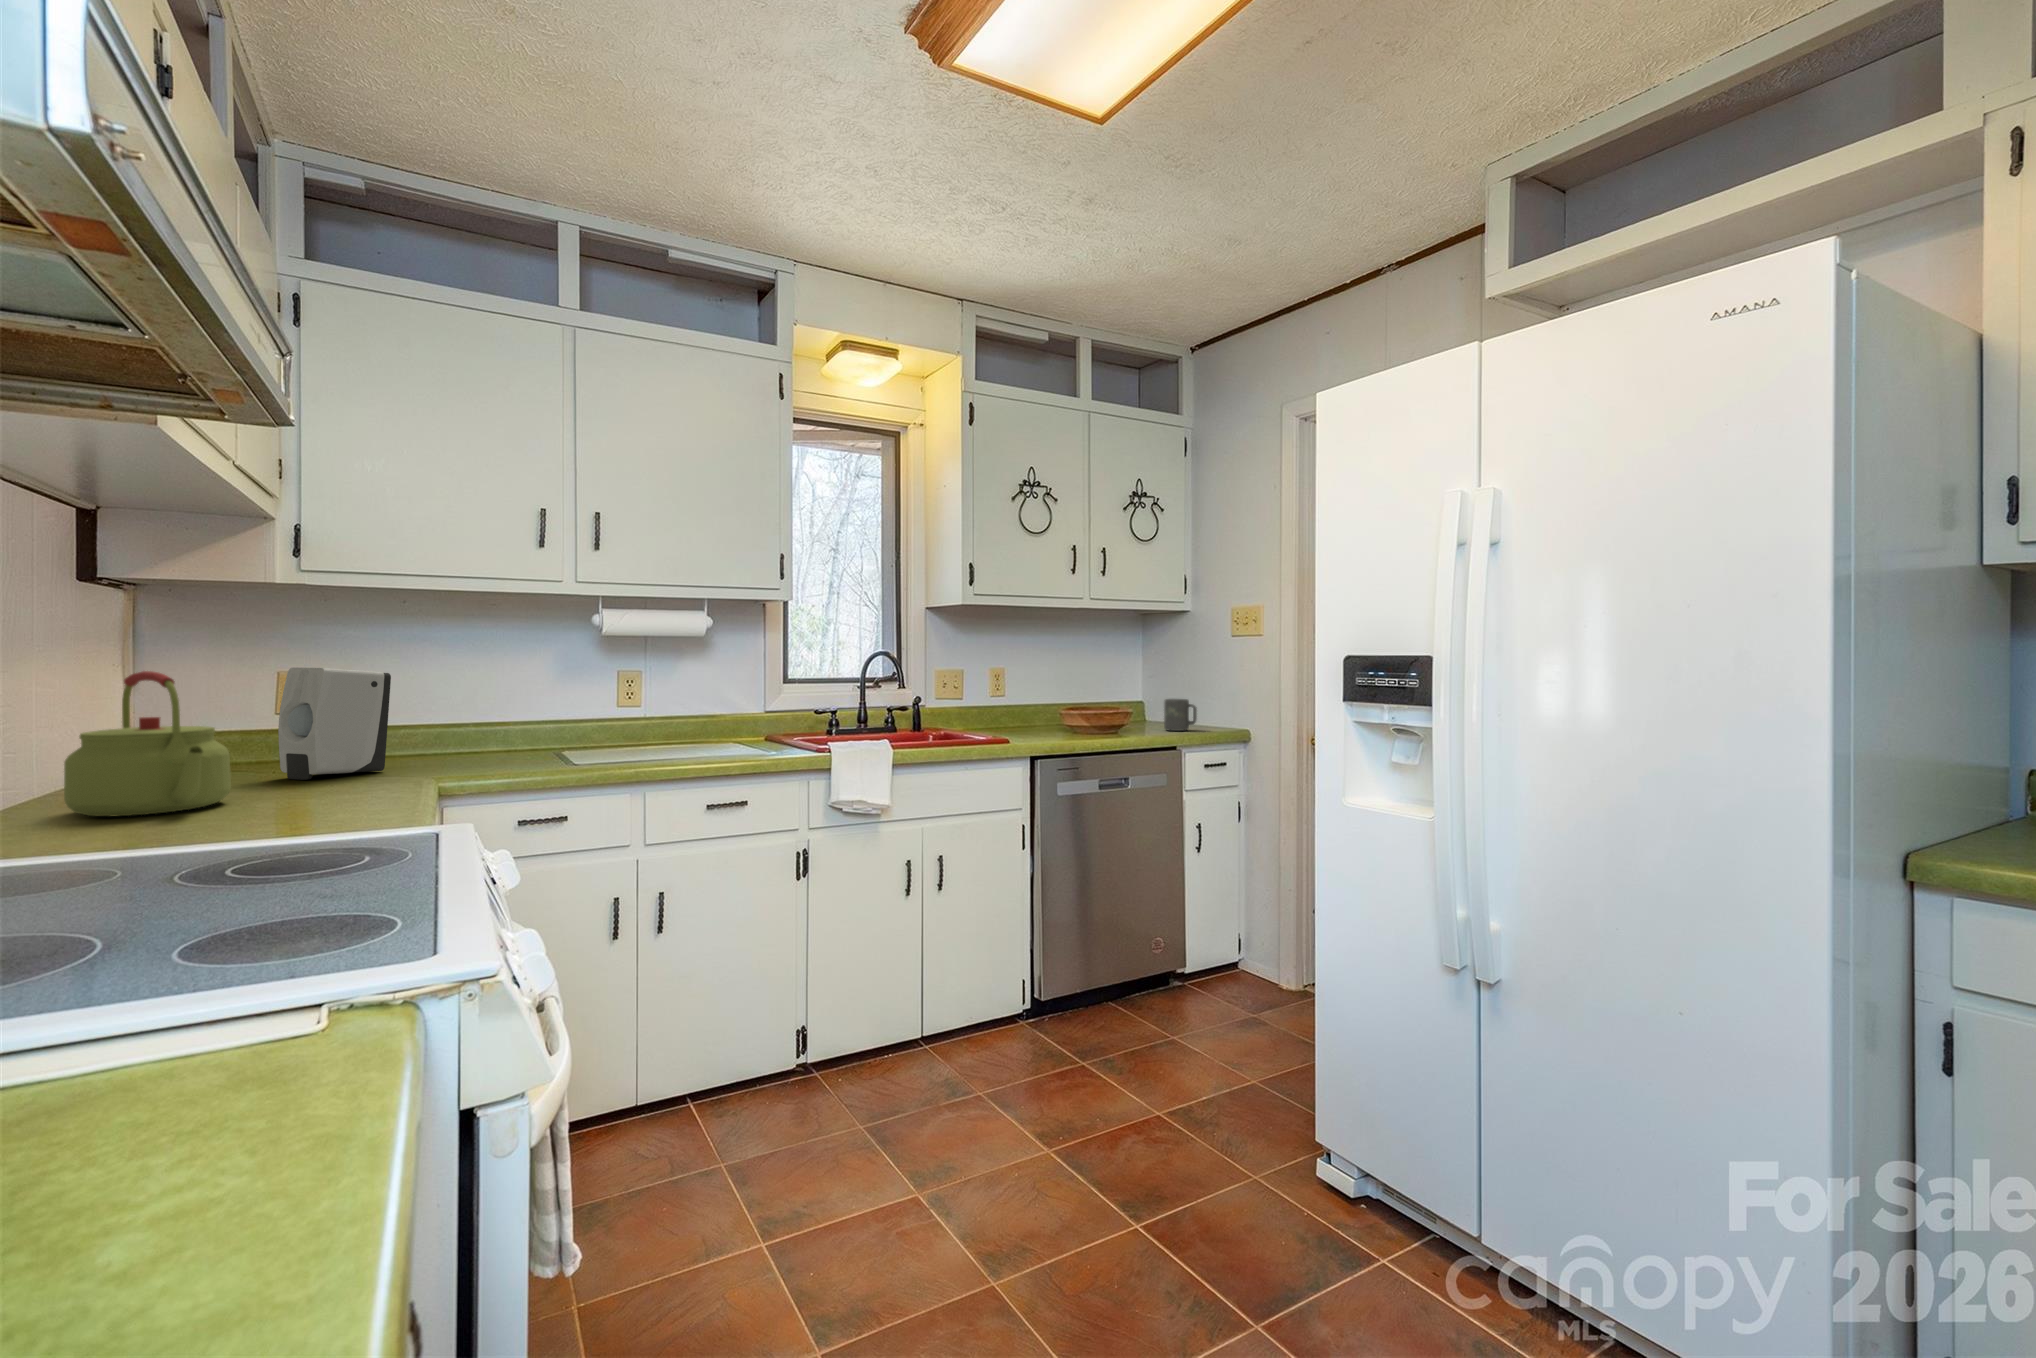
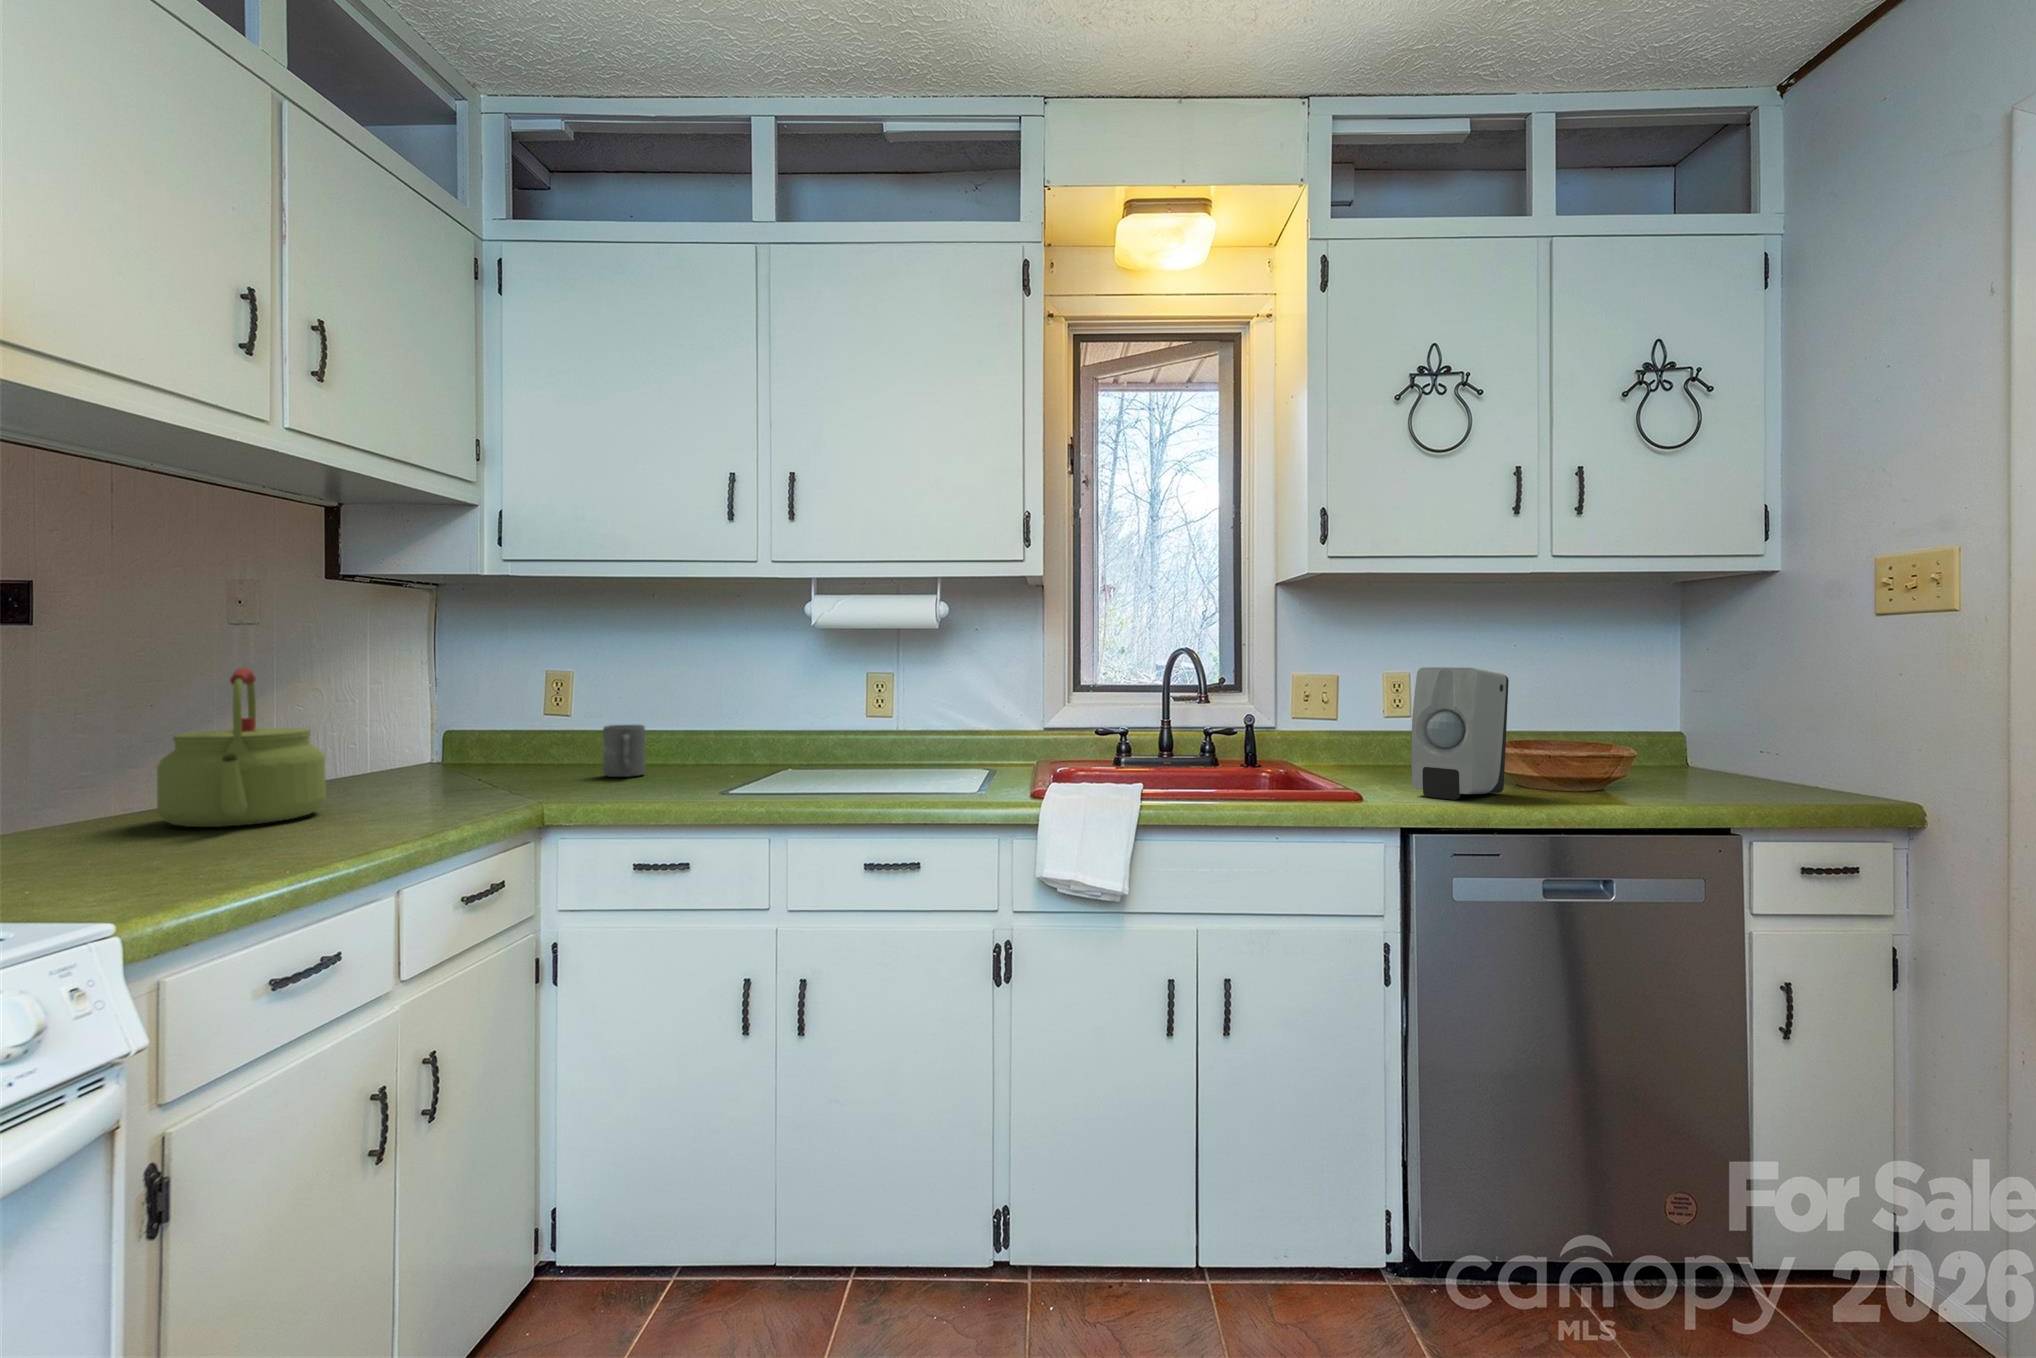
soap dispenser: present [278,668,391,780] -> present [1411,667,1509,800]
mug: present [1164,699,1197,731] -> present [603,725,645,777]

